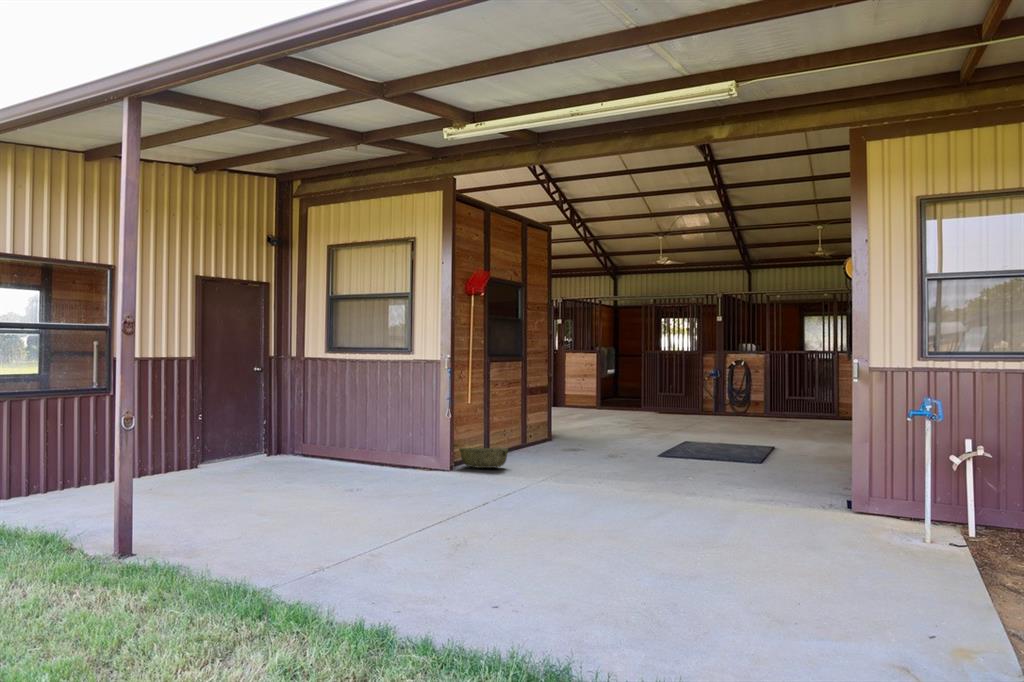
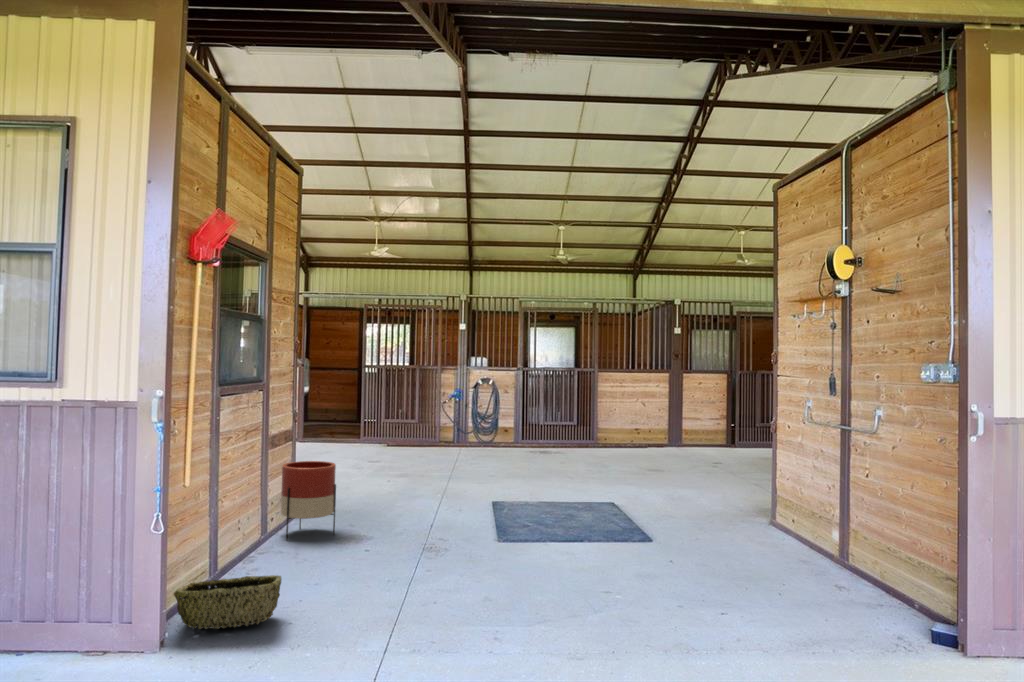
planter: none [533,405,564,448] -> present [281,461,336,540]

